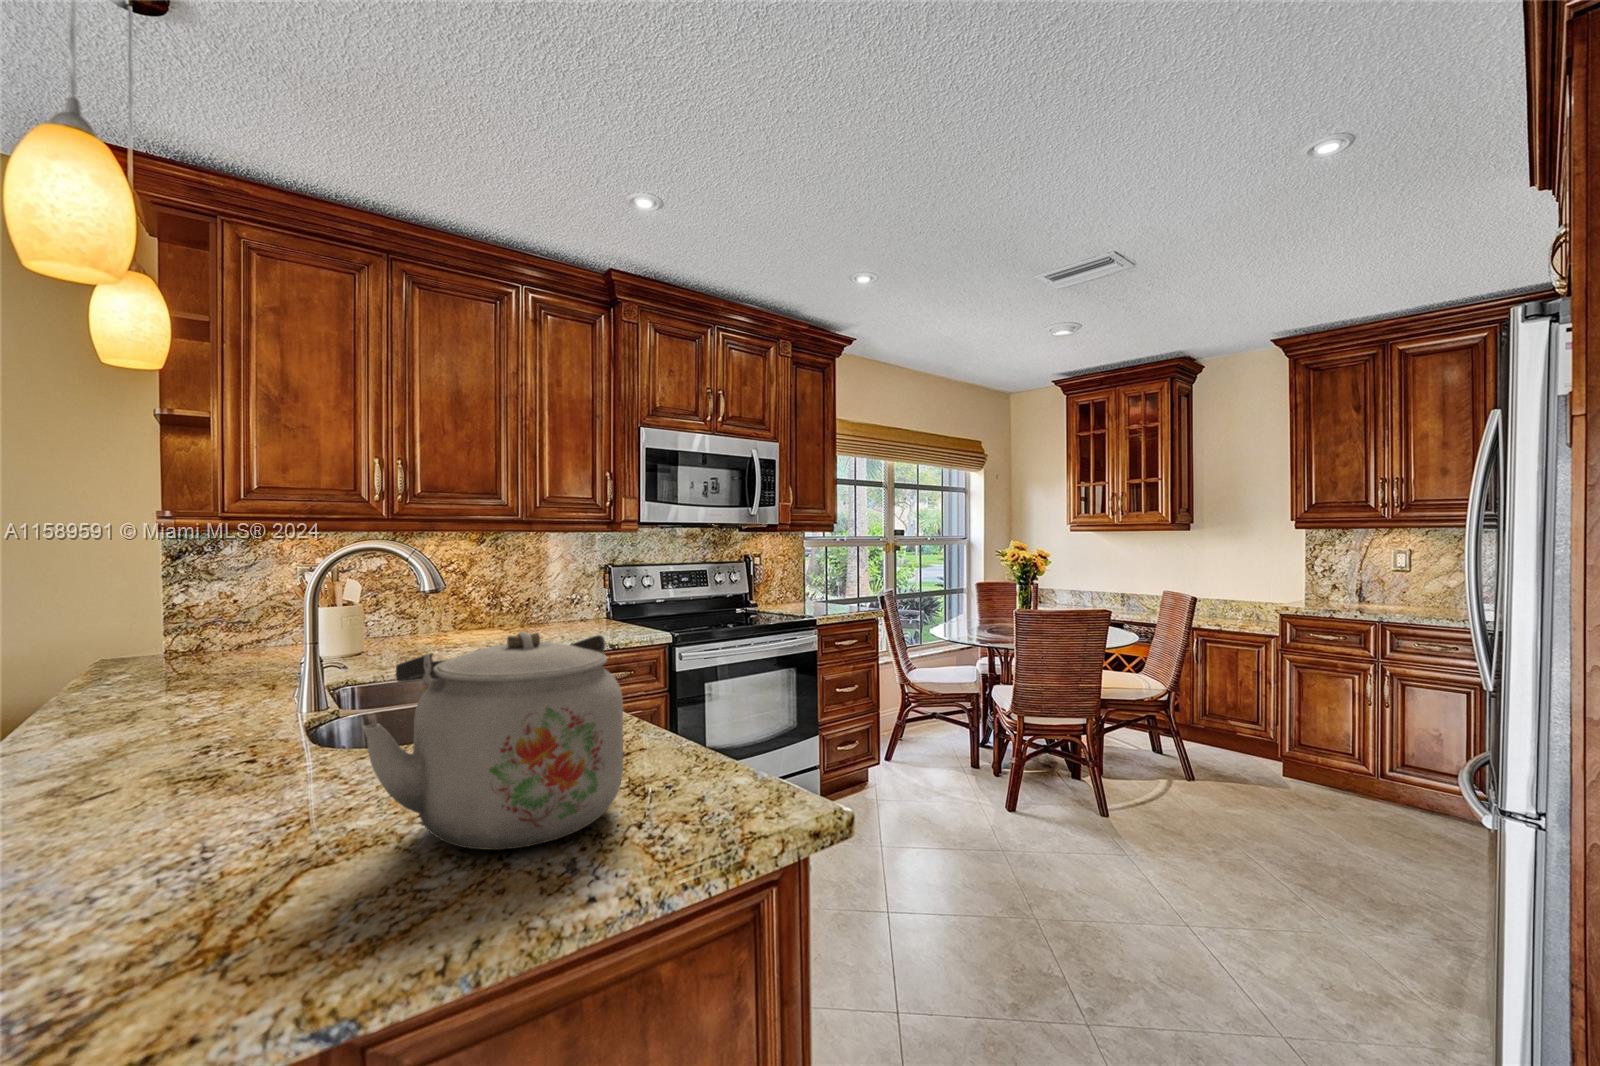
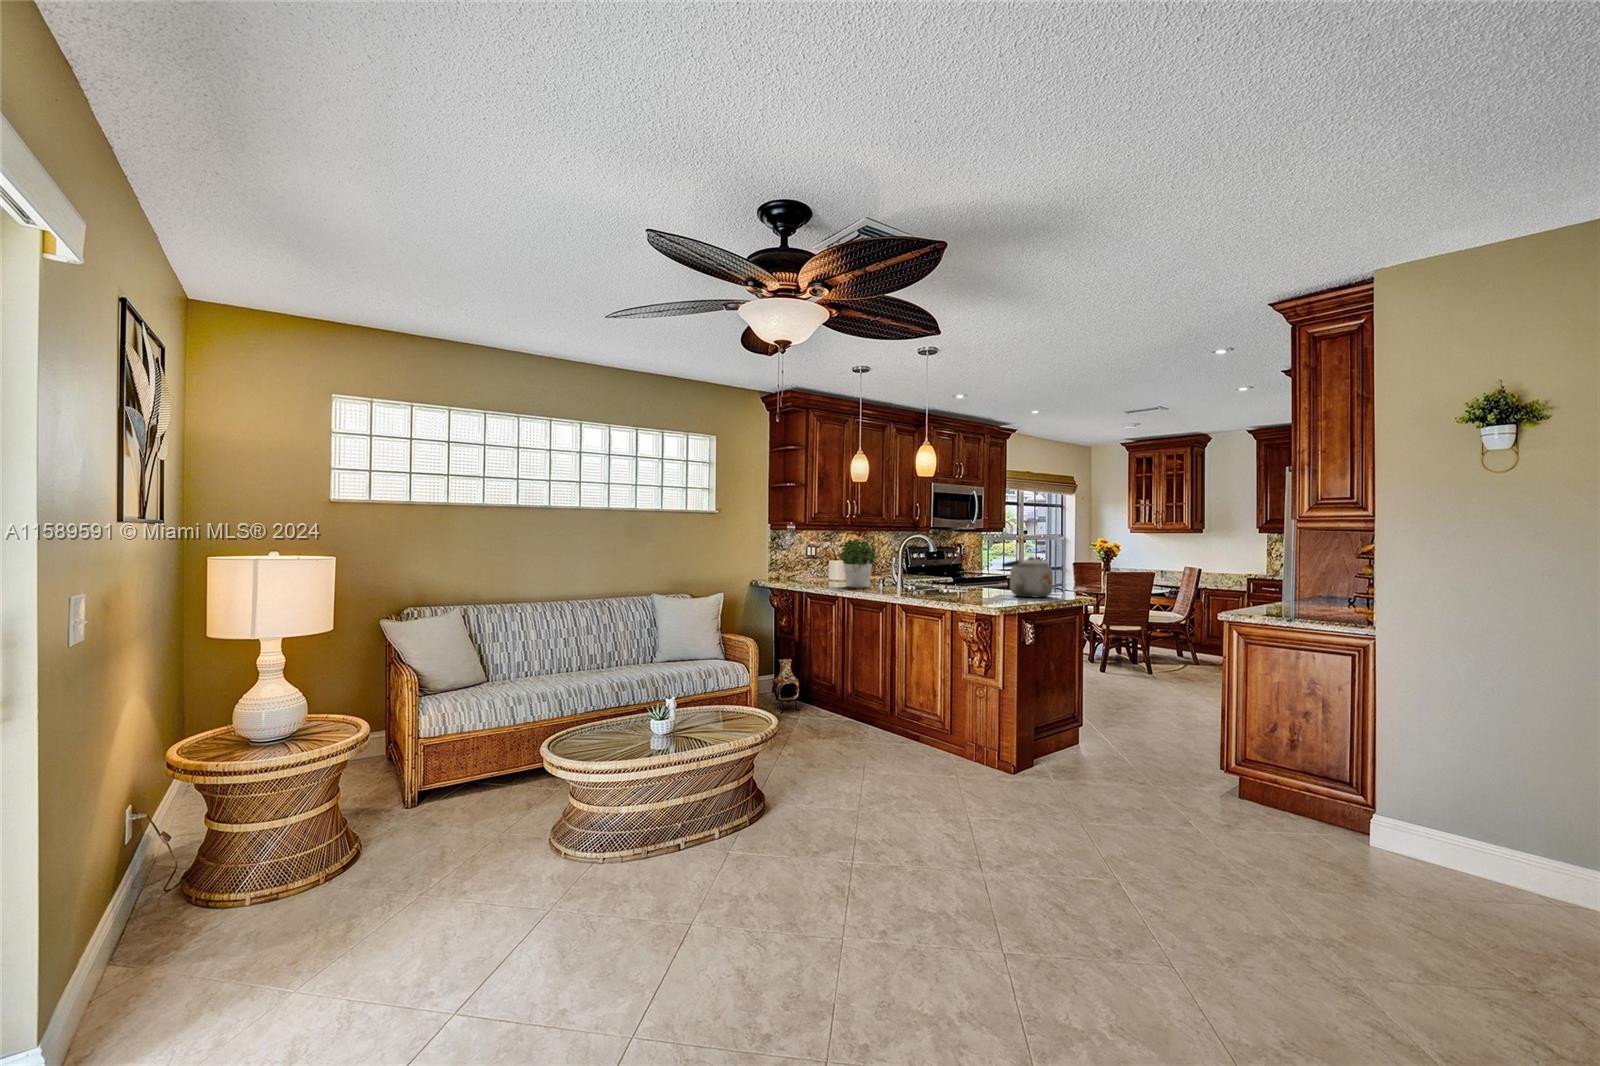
potted plant: none [90,552,264,711] -> present [837,539,878,588]

